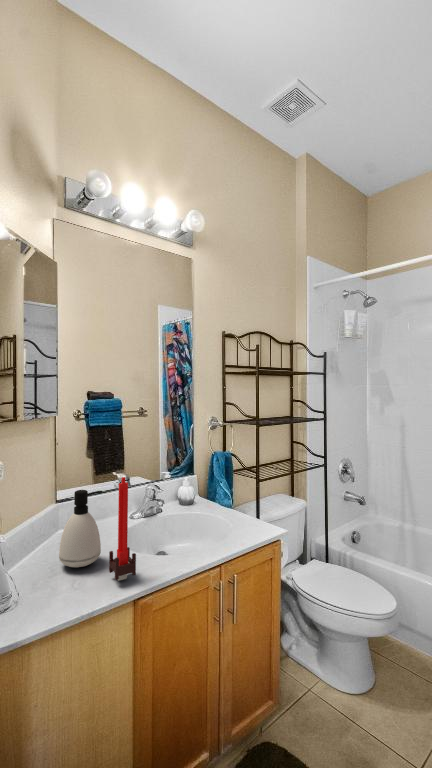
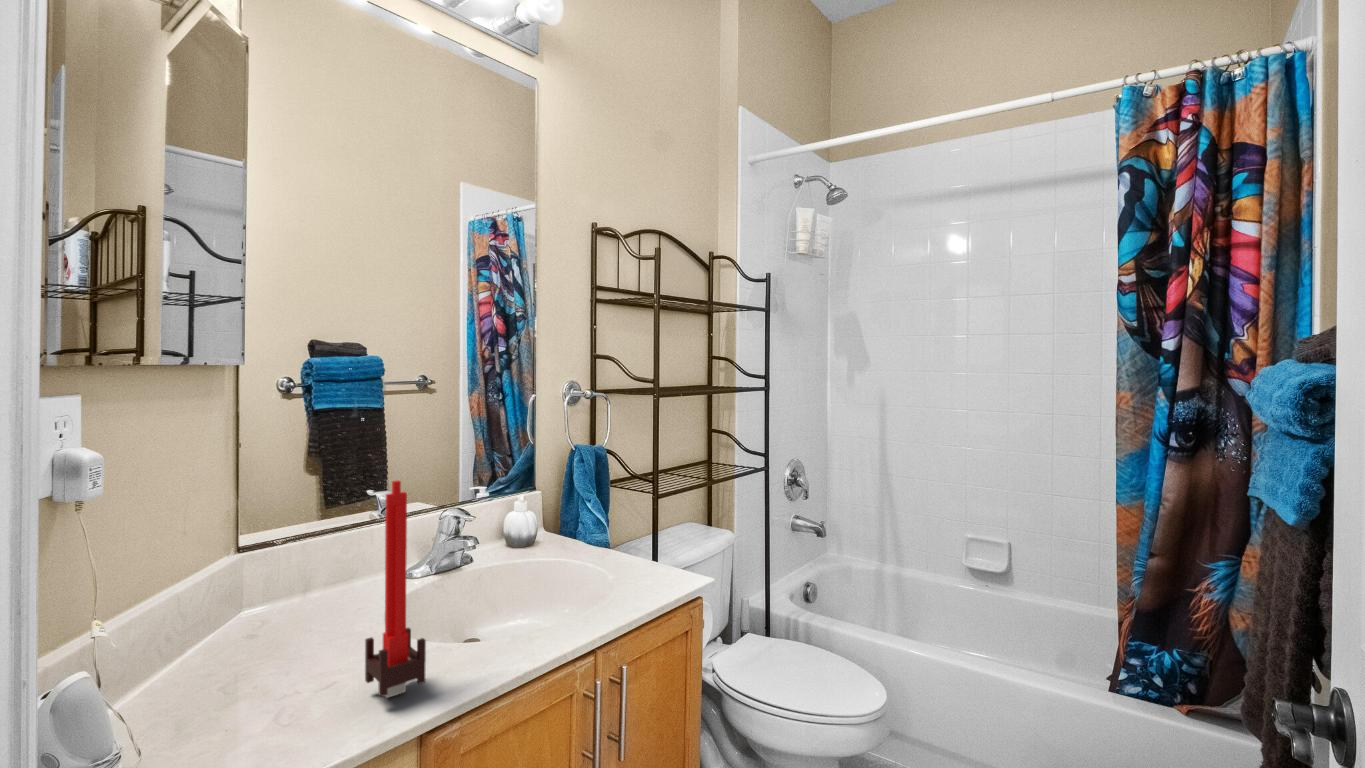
soap dispenser: present [59,490,102,567] -> none [247,514,347,679]

